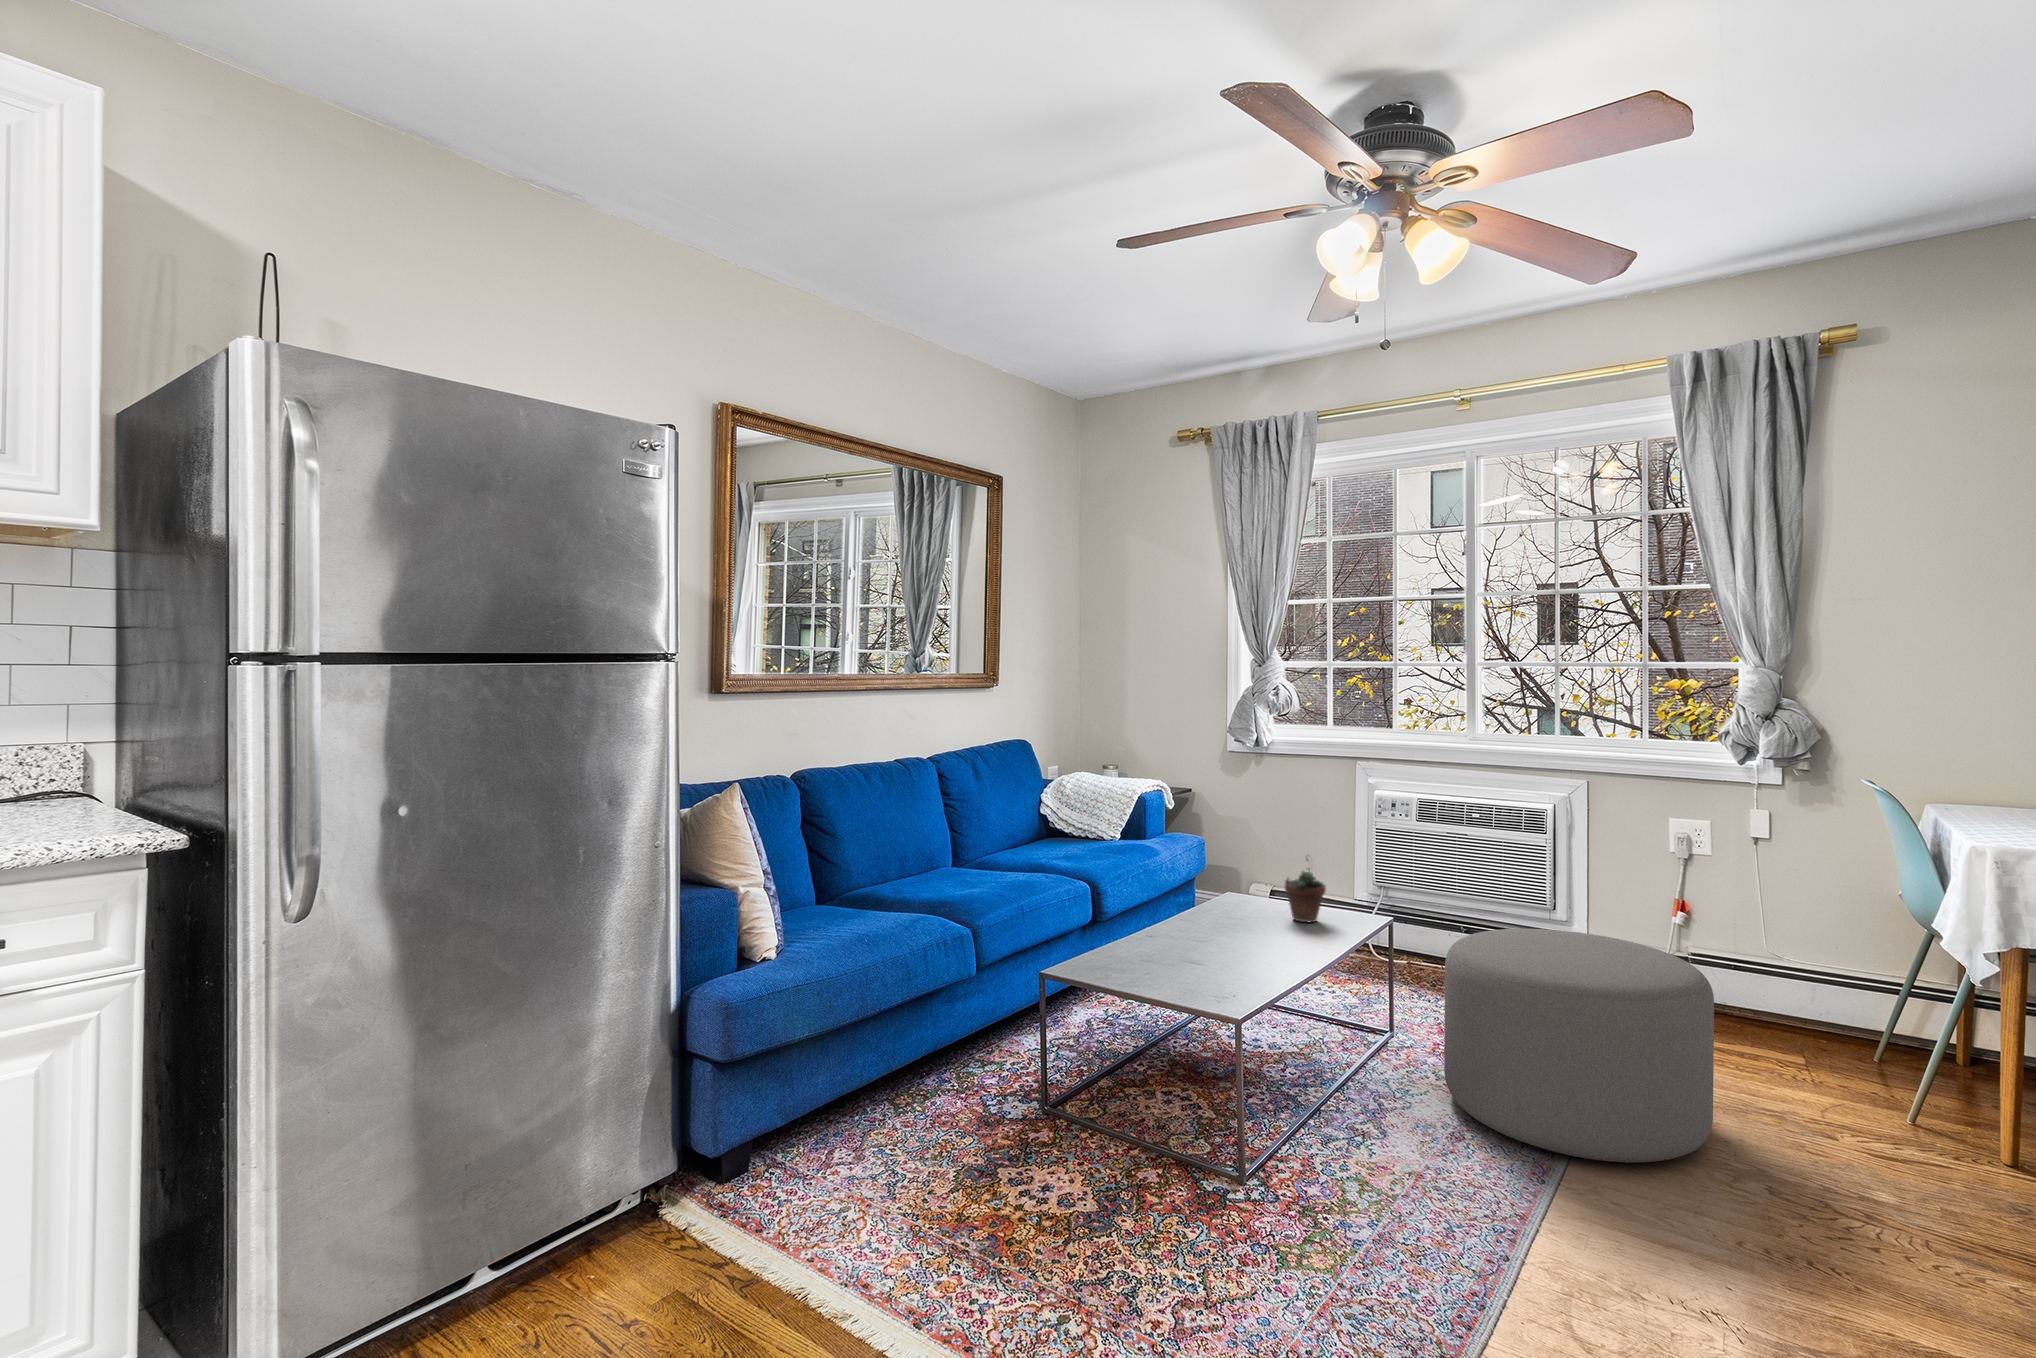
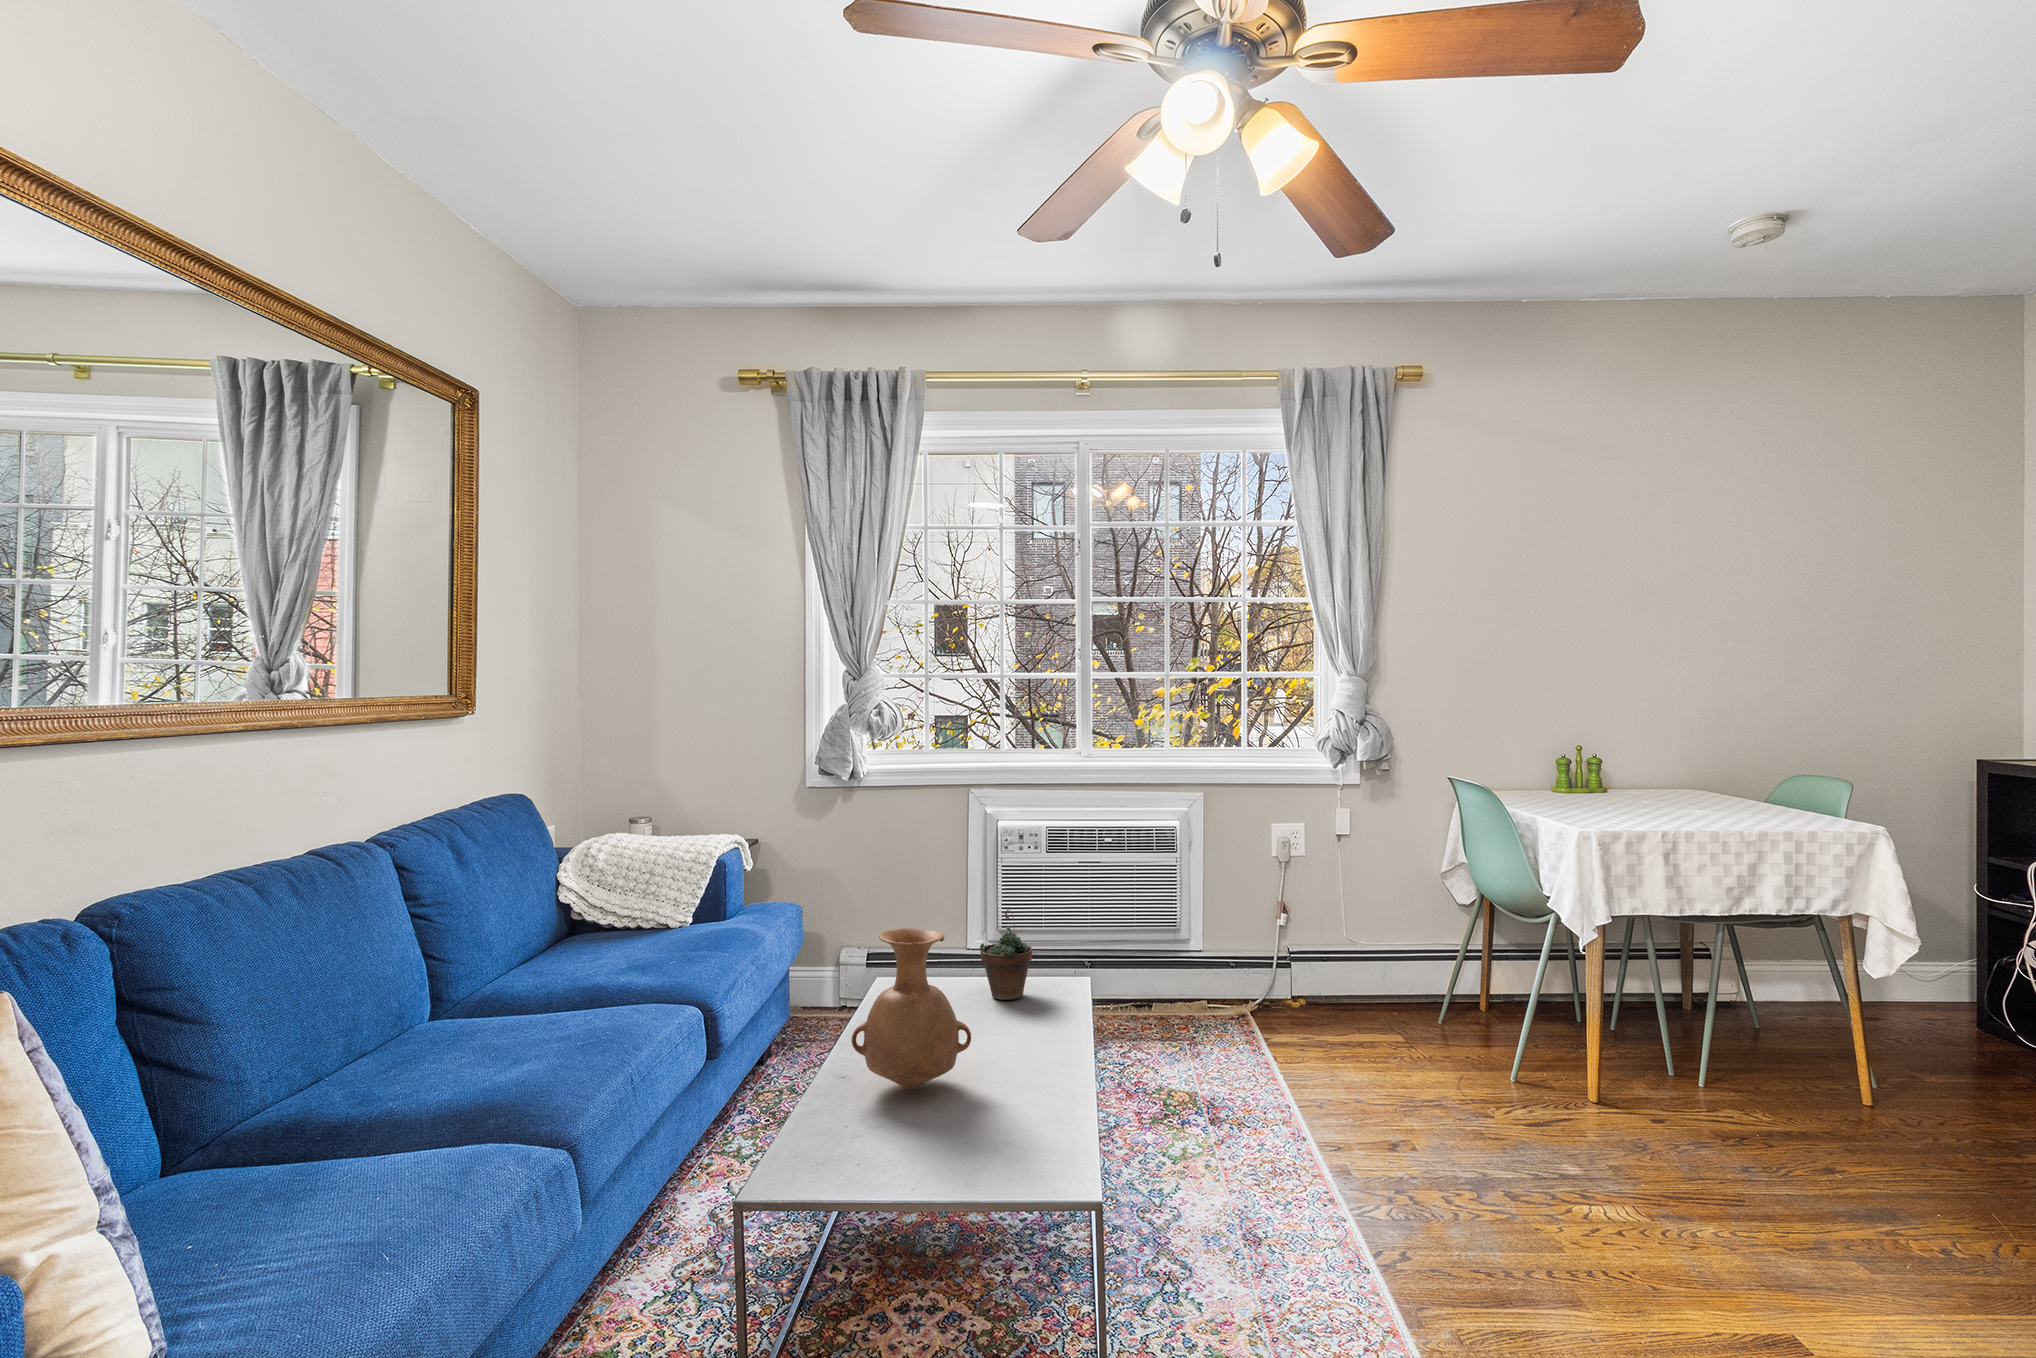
vase: none [1142,847,1220,953] -> present [852,928,971,1090]
ottoman: present [1444,929,1714,1162] -> none [1192,953,1478,1226]

